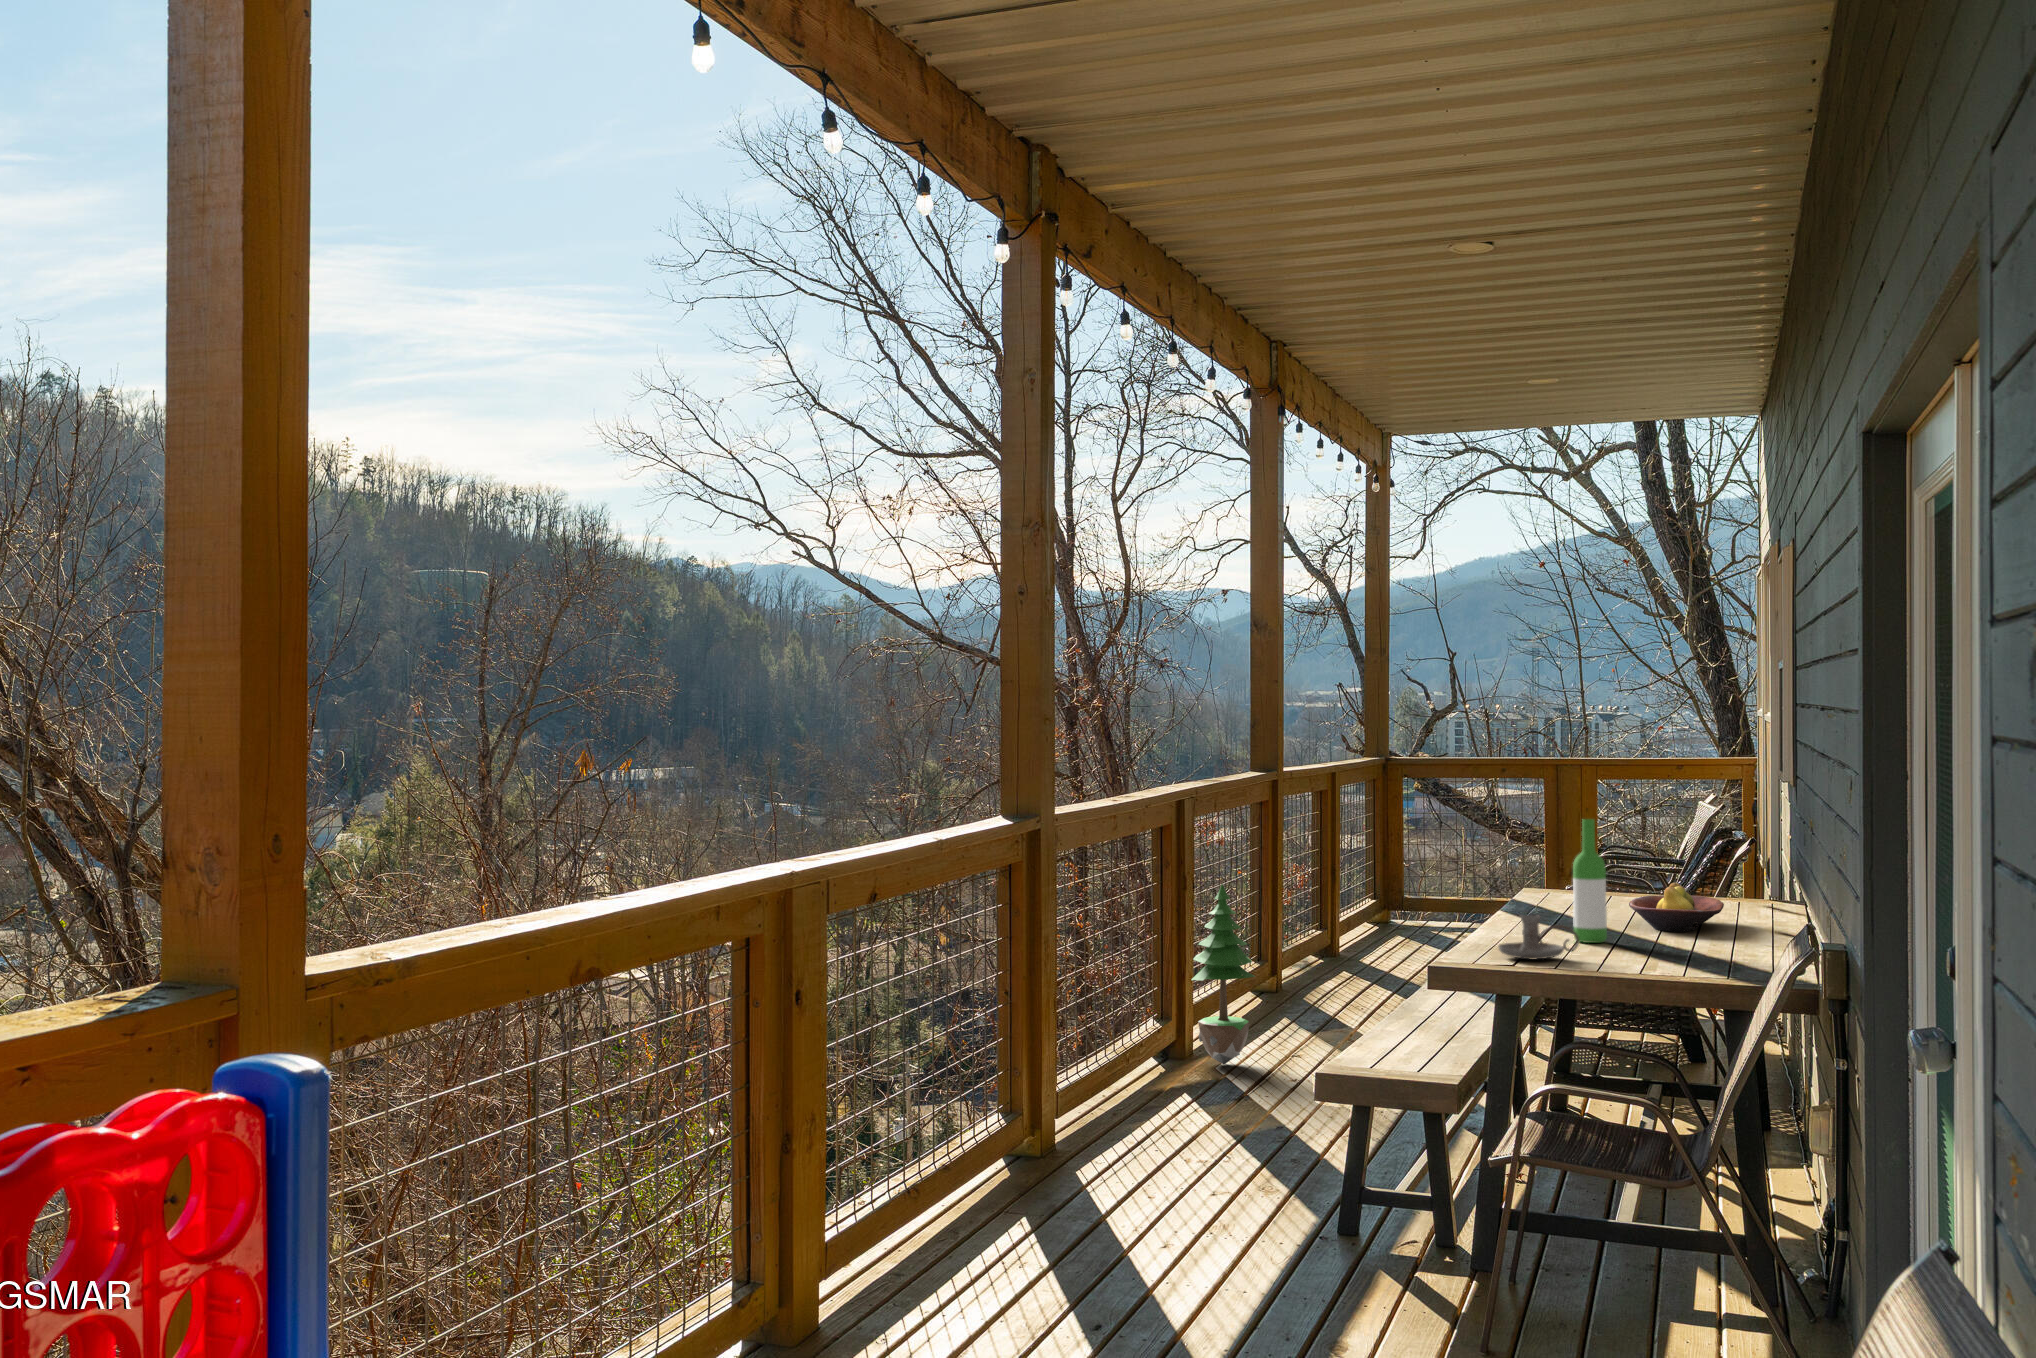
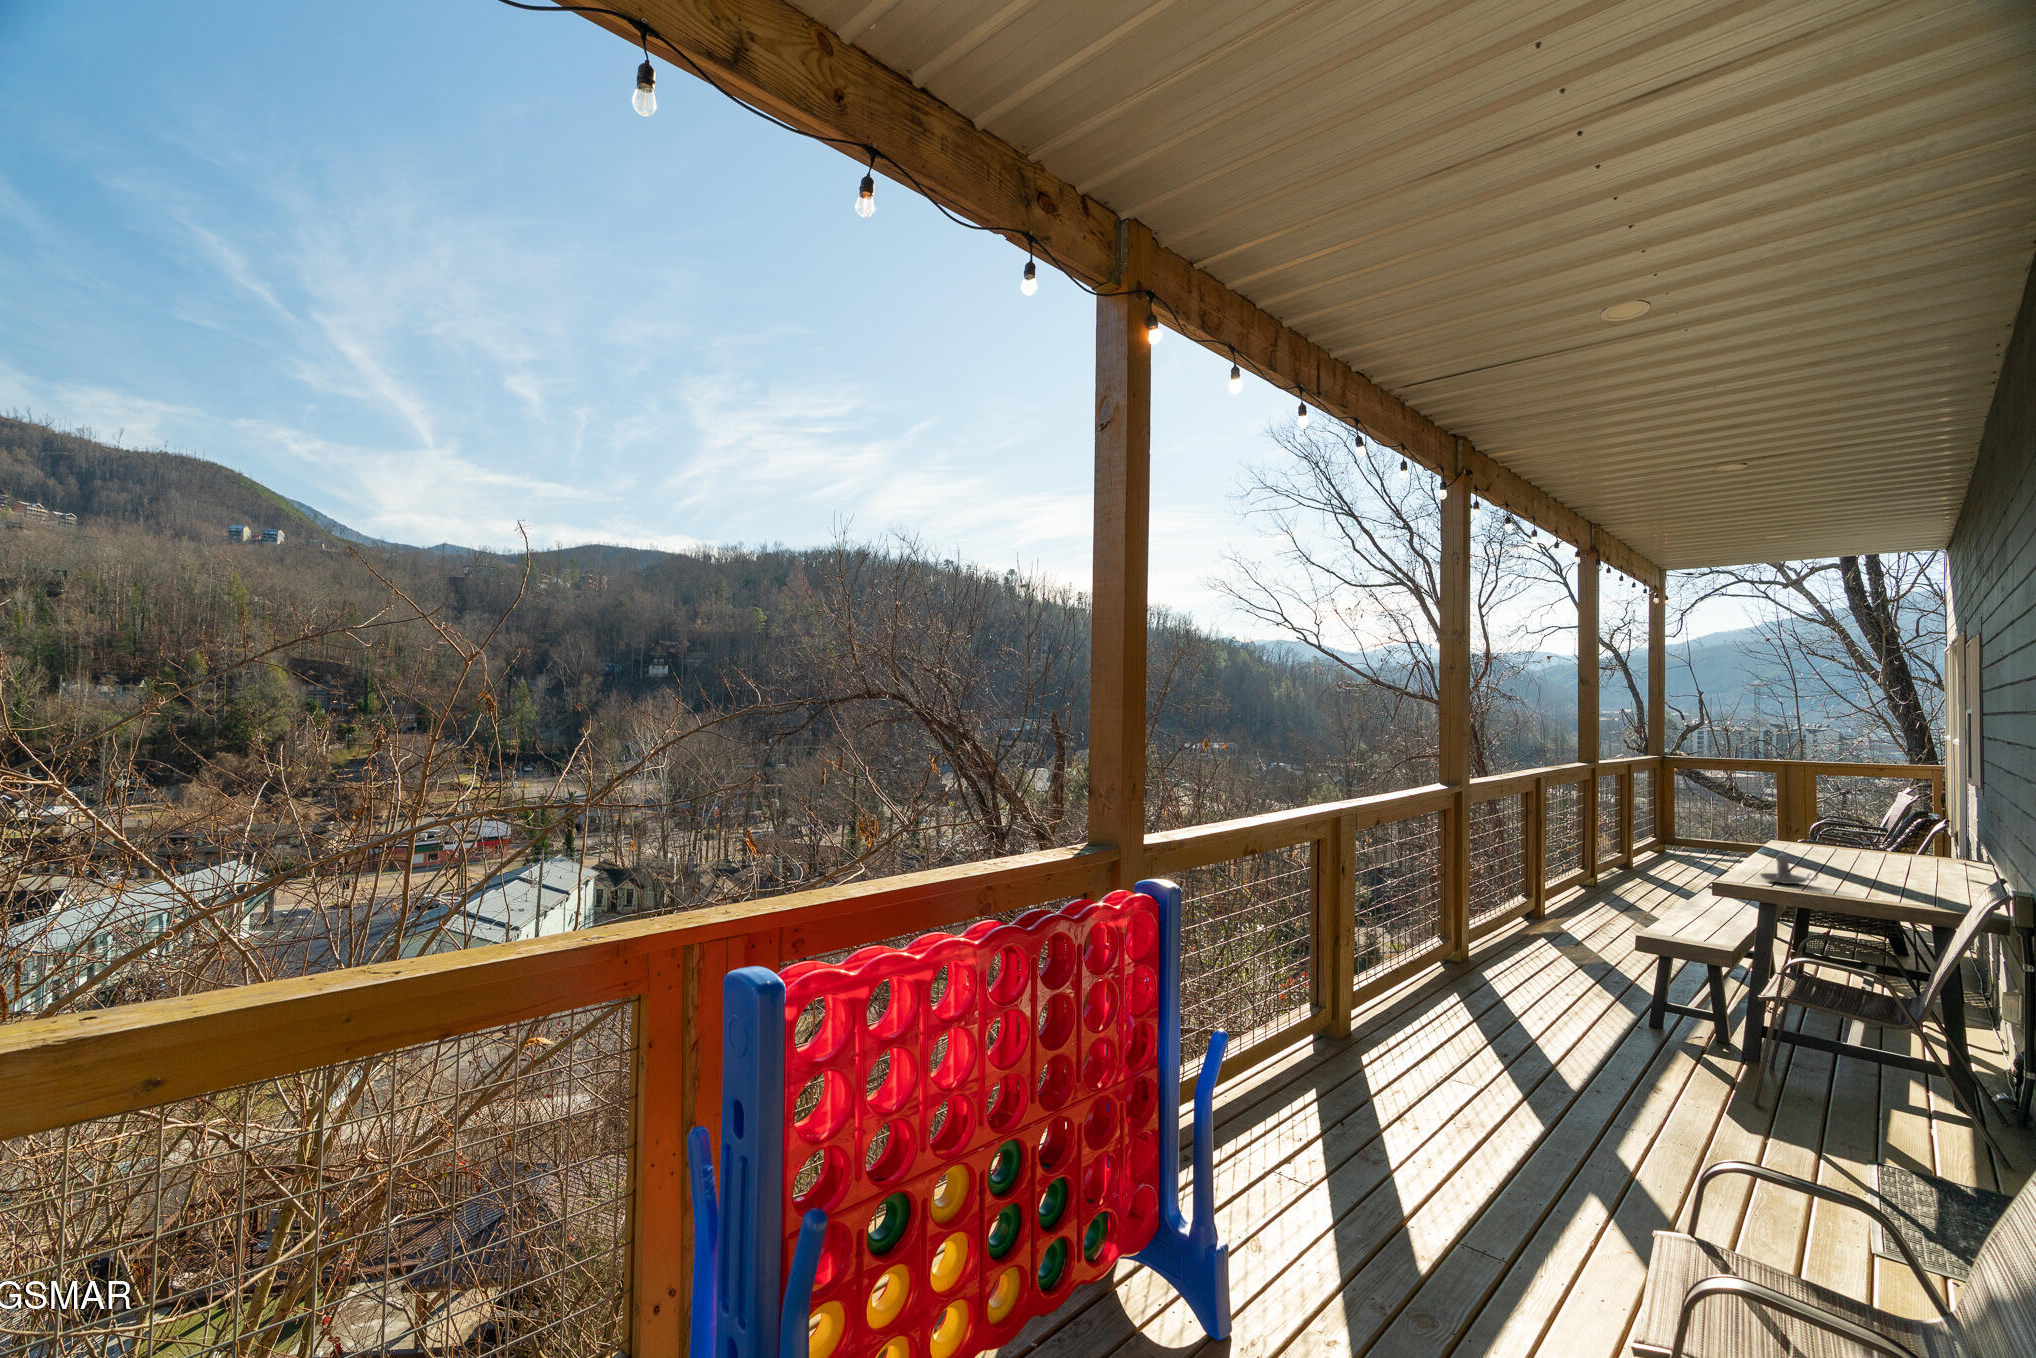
wine bottle: present [1573,819,1607,943] -> none [1812,803,1837,877]
fruit bowl: present [1629,883,1724,932] -> none [1852,845,1926,875]
potted tree: present [1192,884,1255,1064] -> none [1543,826,1584,927]

